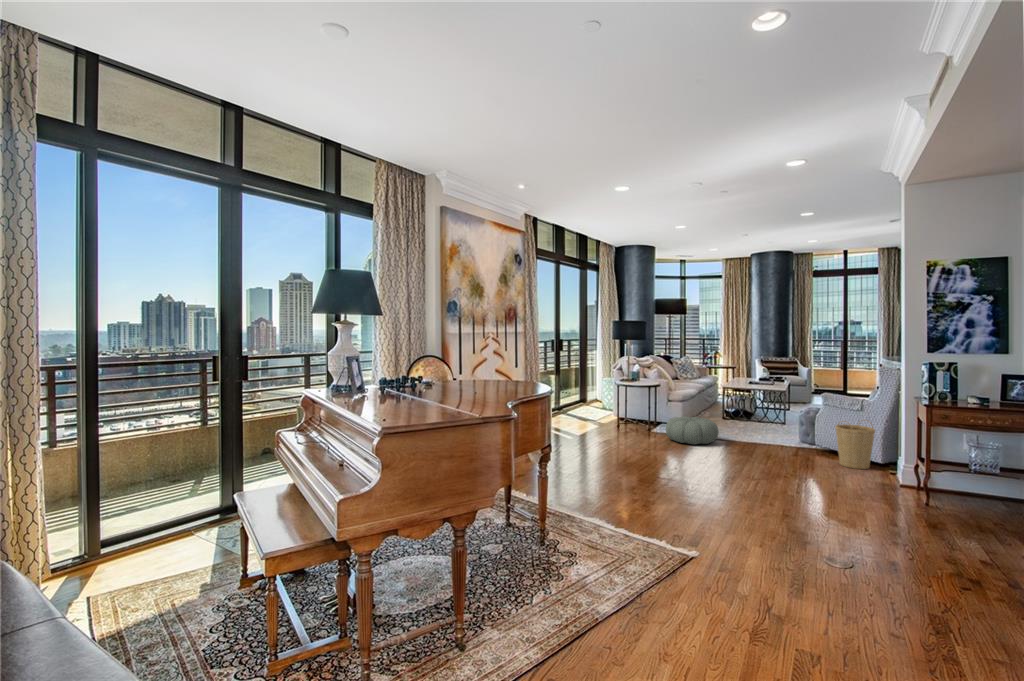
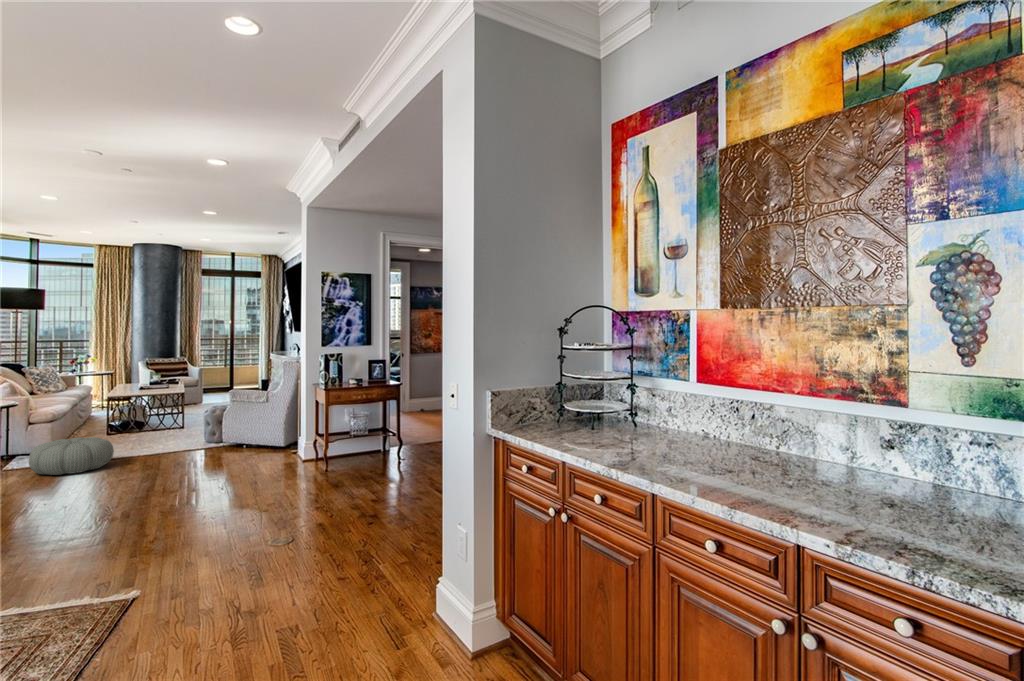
basket: present [835,420,875,469] -> none [248,410,282,457]

